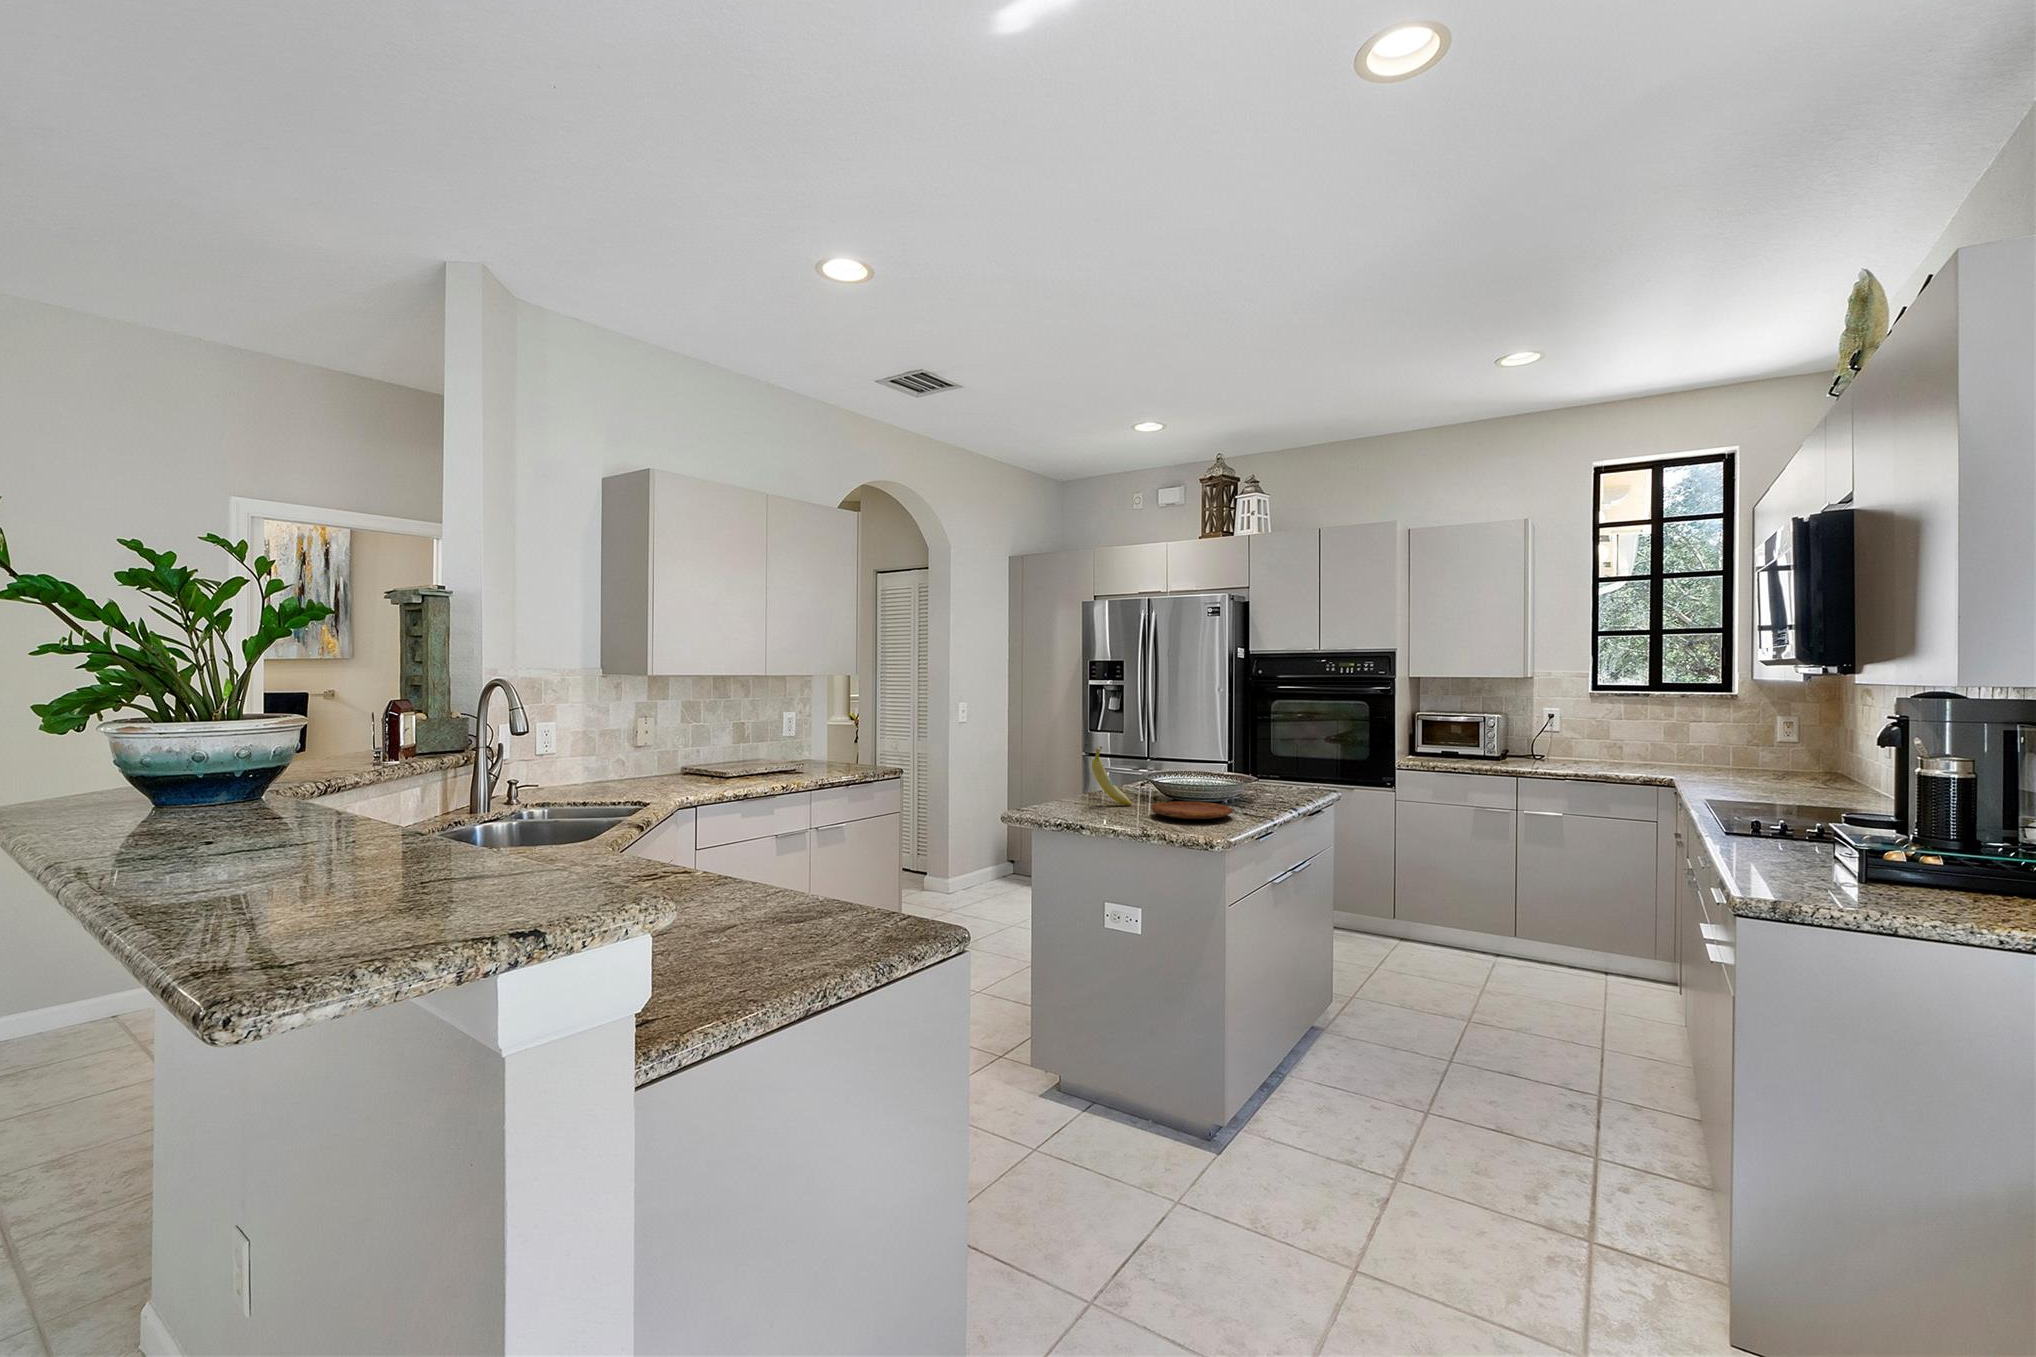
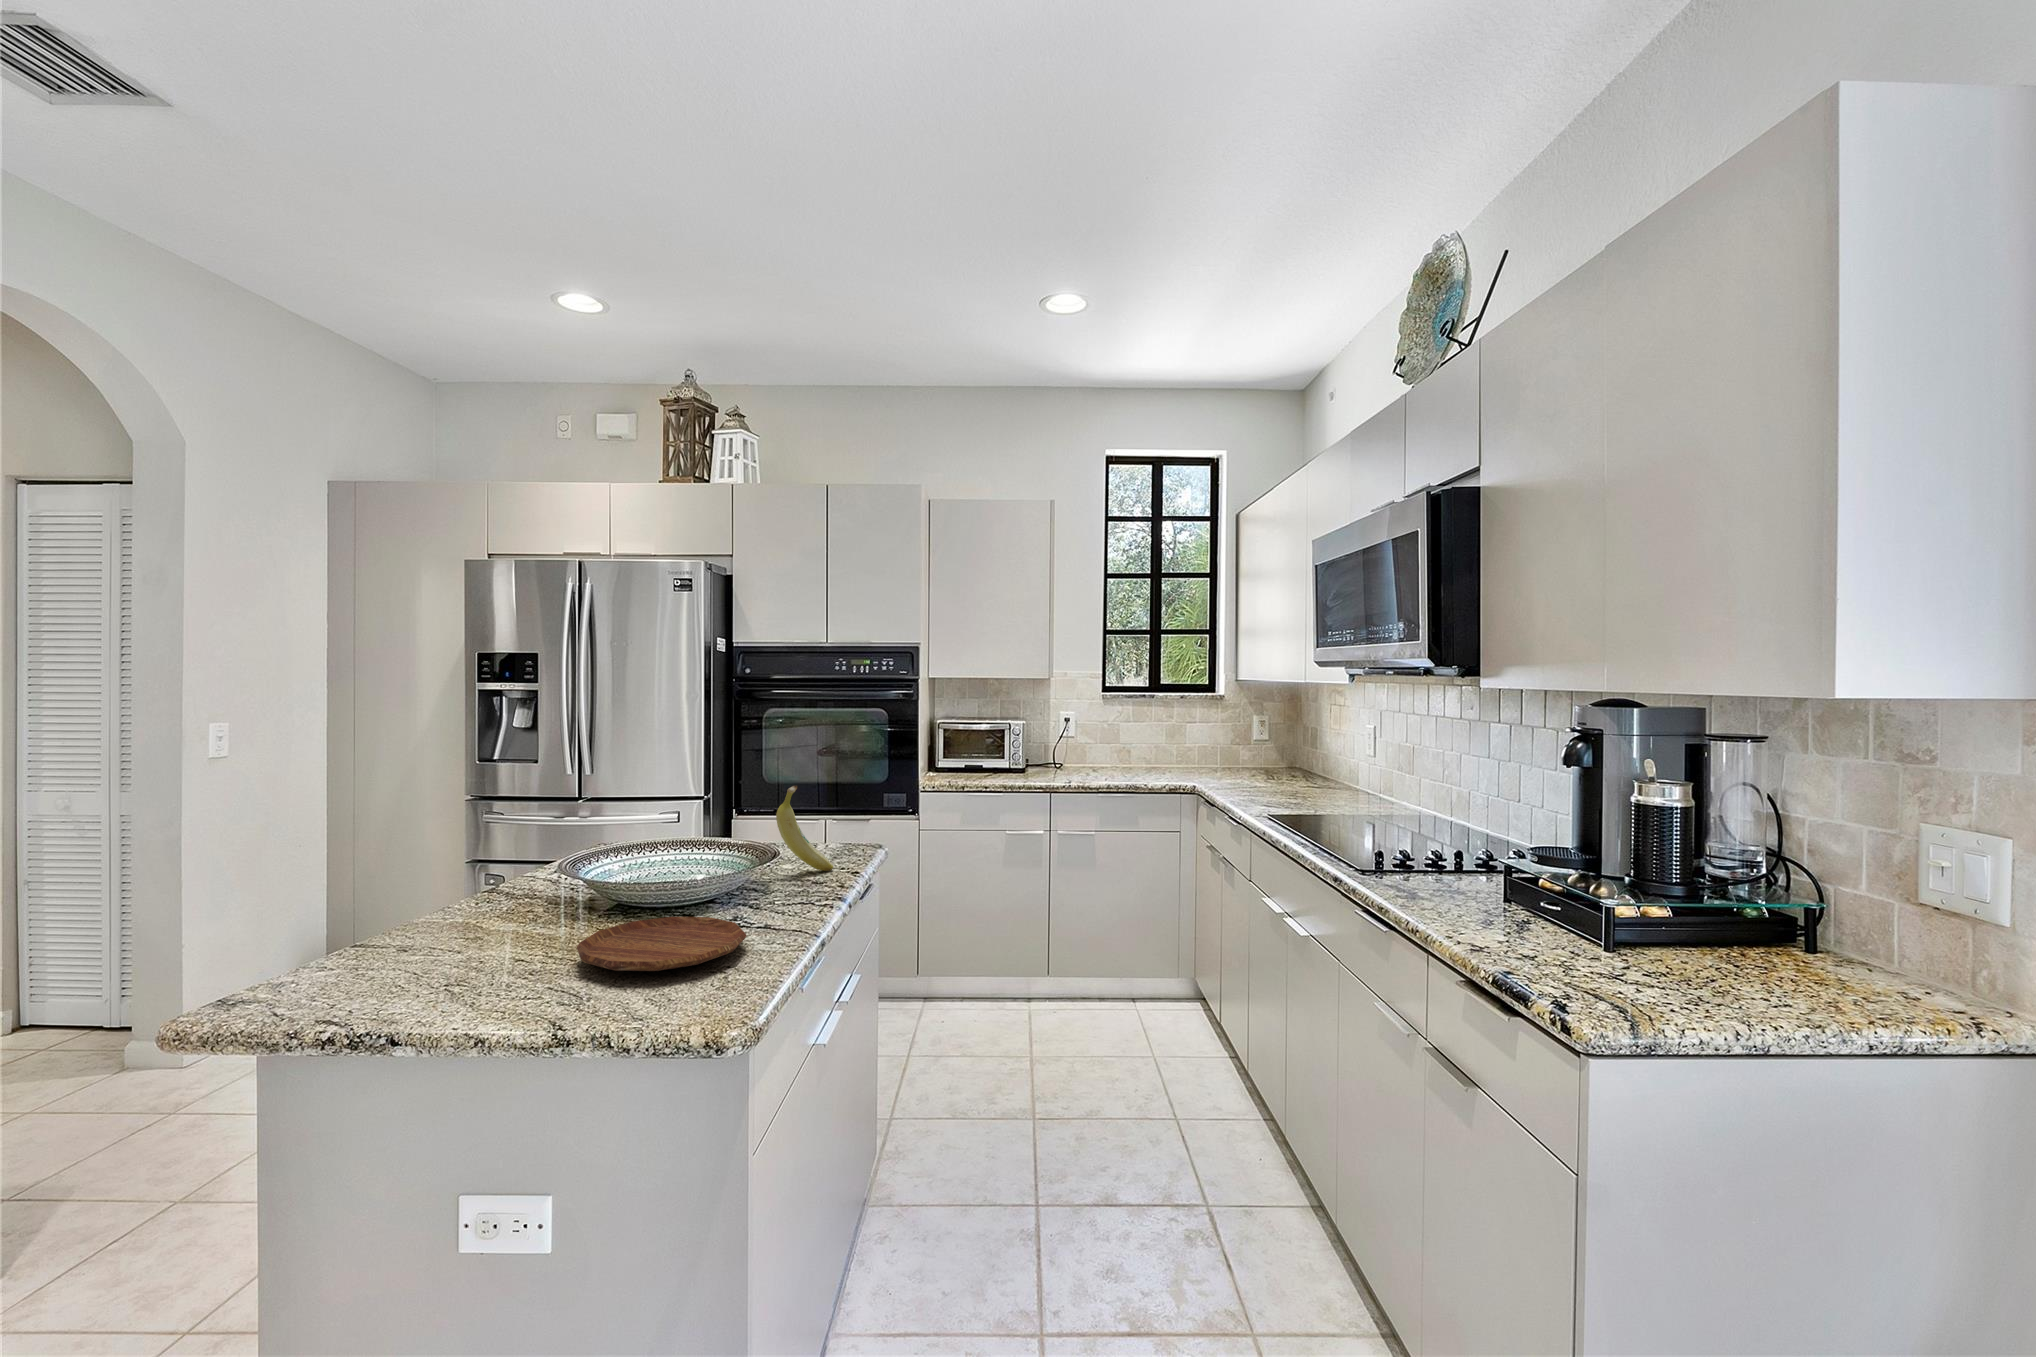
fruit: present [1092,747,1132,806] -> present [776,786,833,870]

